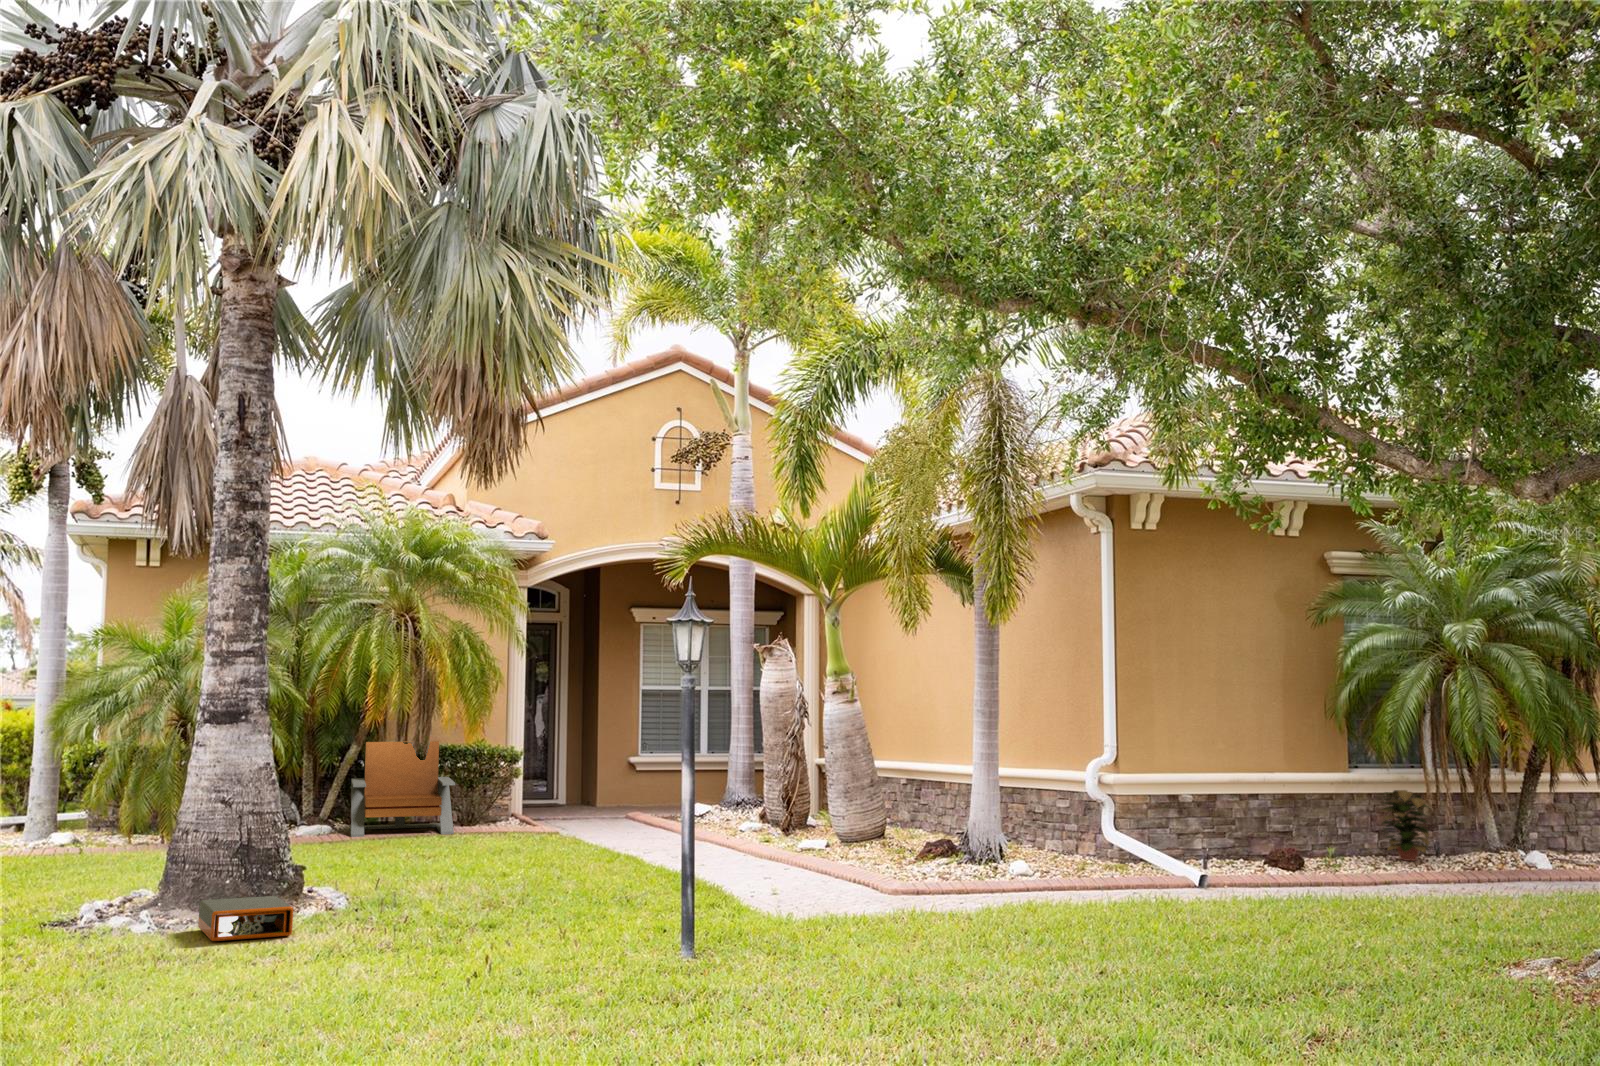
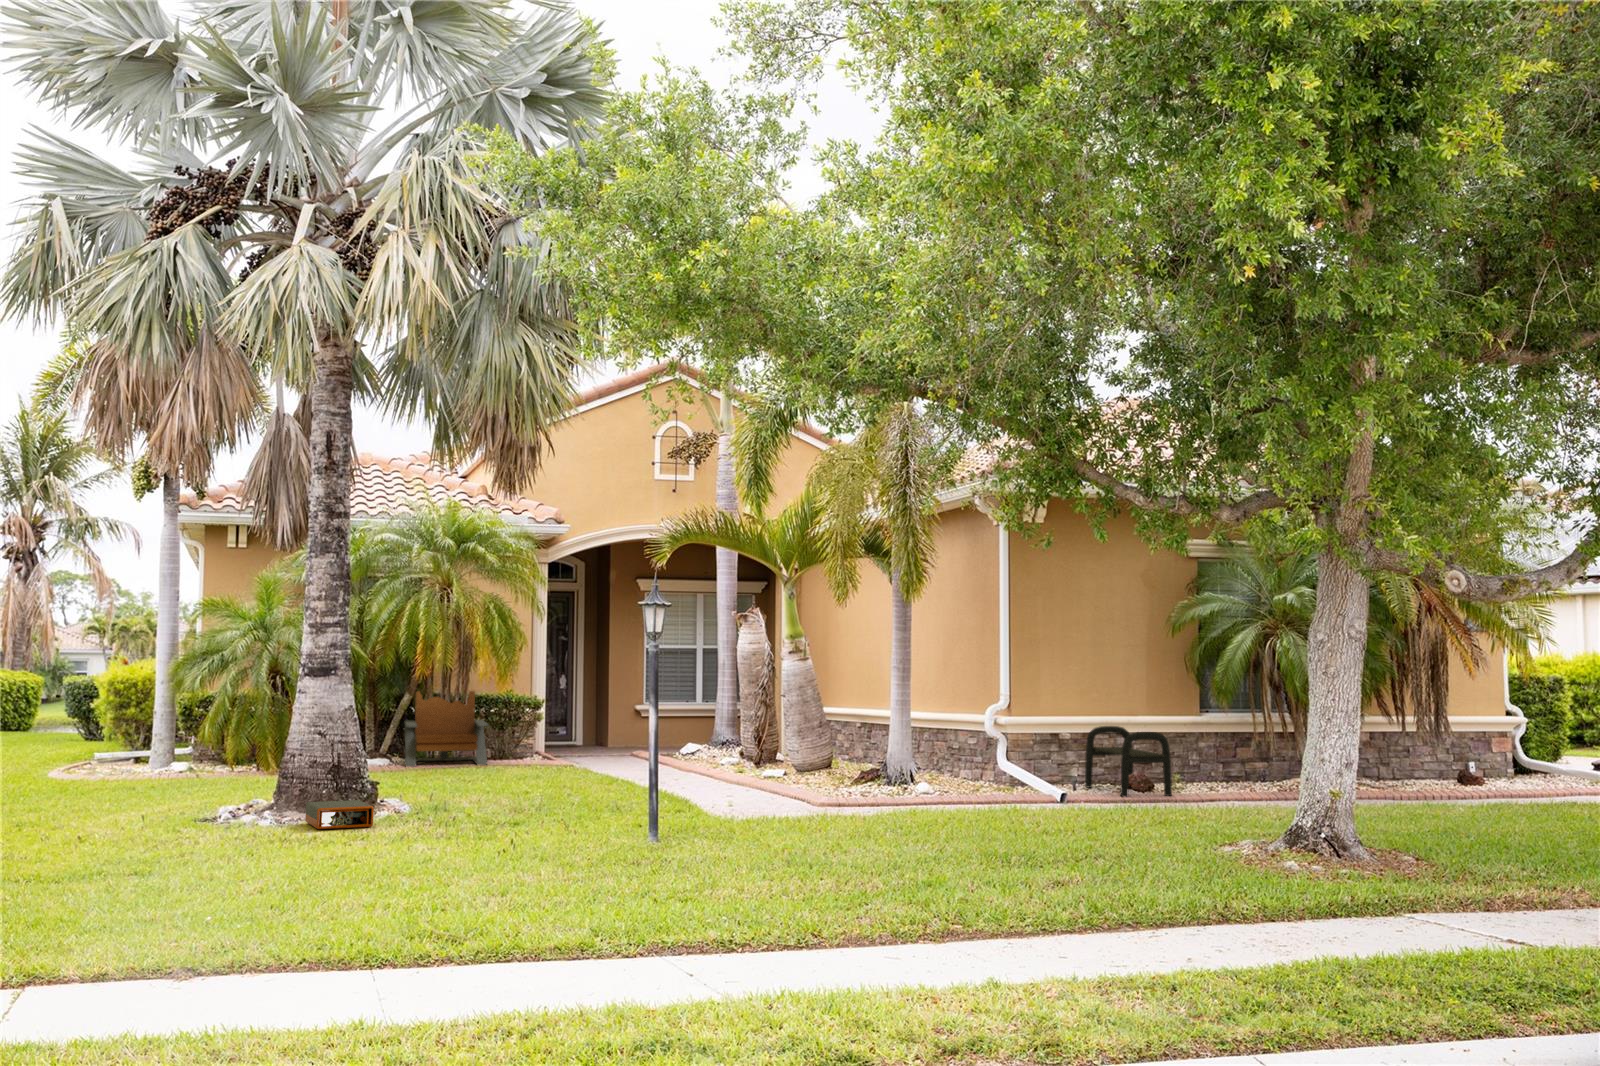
bench: none [1212,784,1333,877] -> present [1085,726,1172,797]
decorative plant: present [1381,790,1429,861] -> none [1224,731,1265,787]

